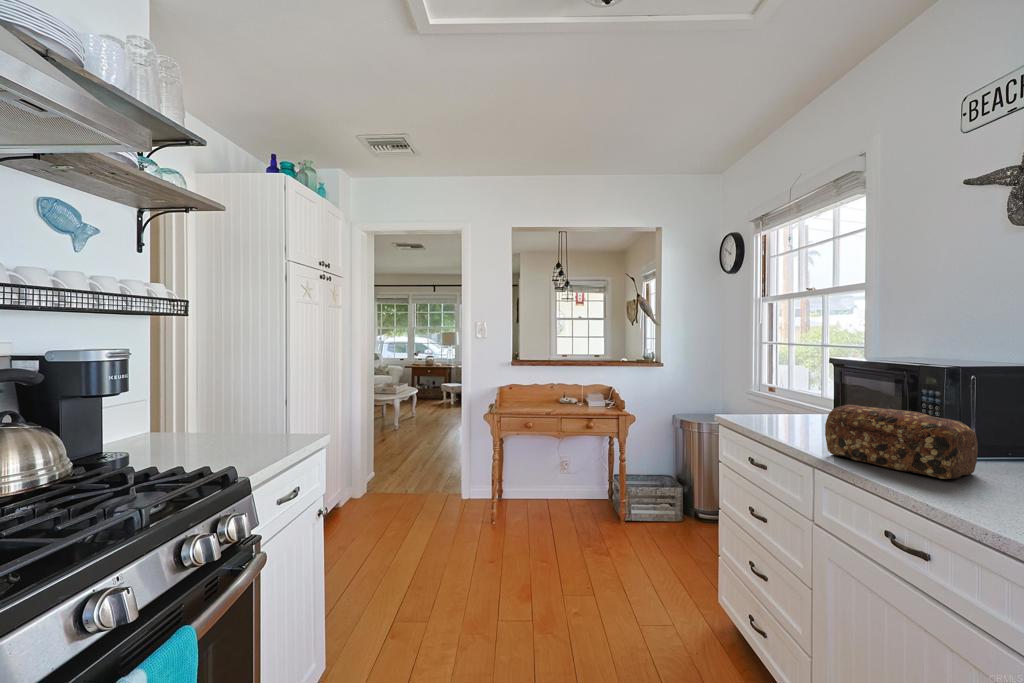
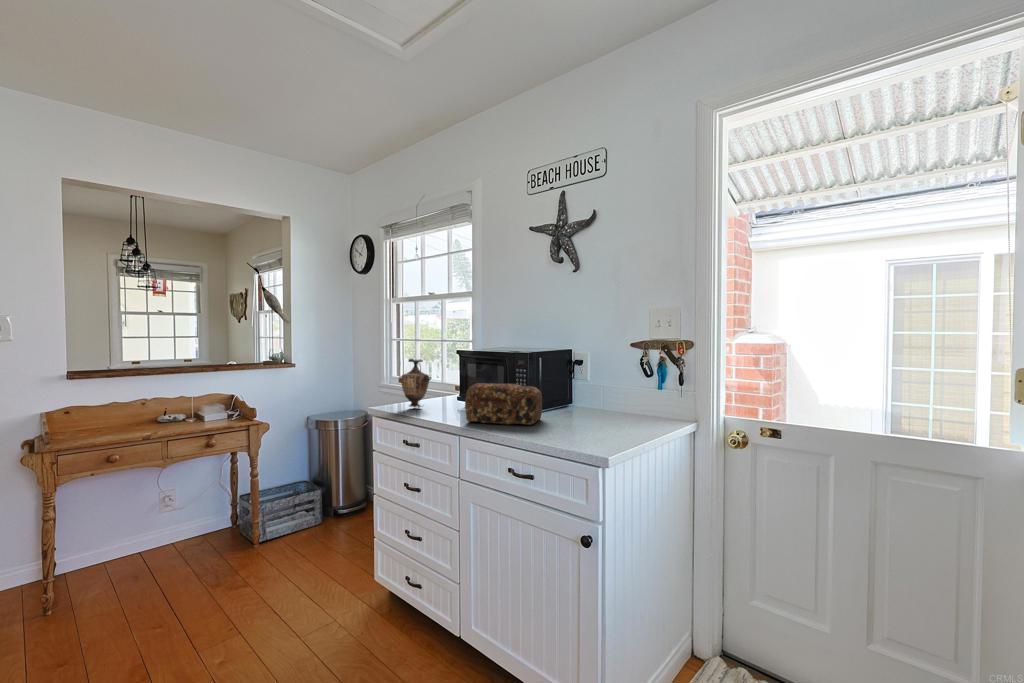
vase: none [747,362,789,424] -> present [399,359,431,407]

